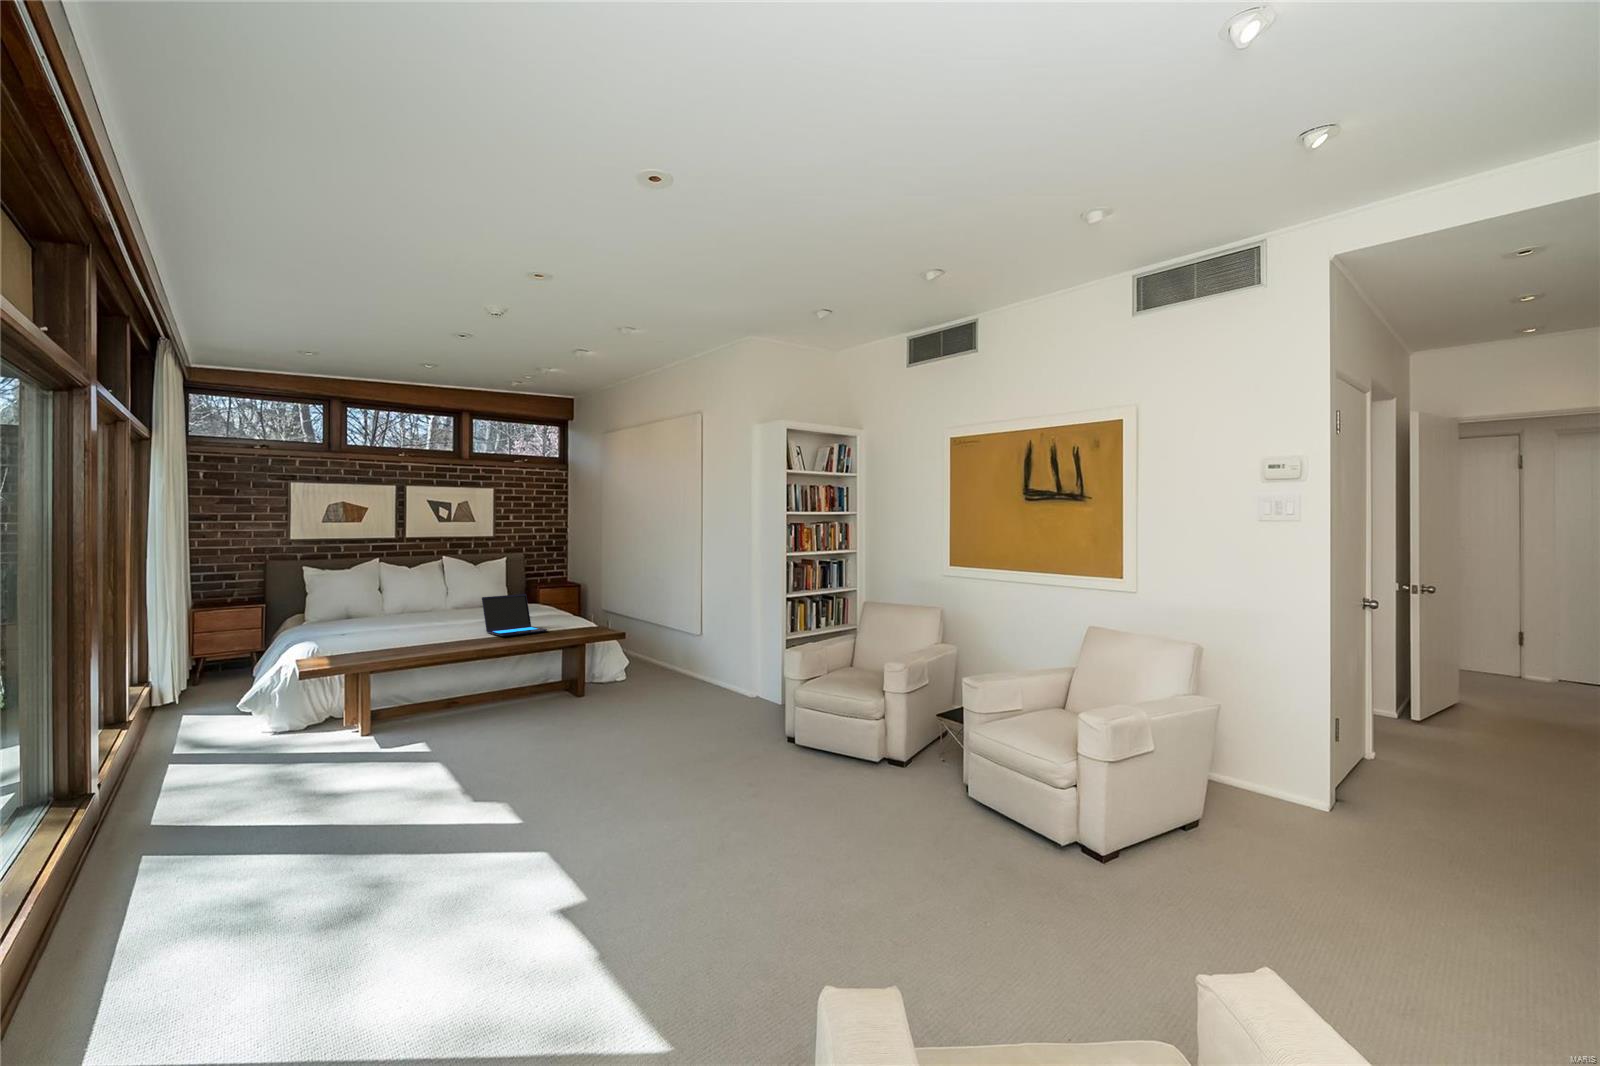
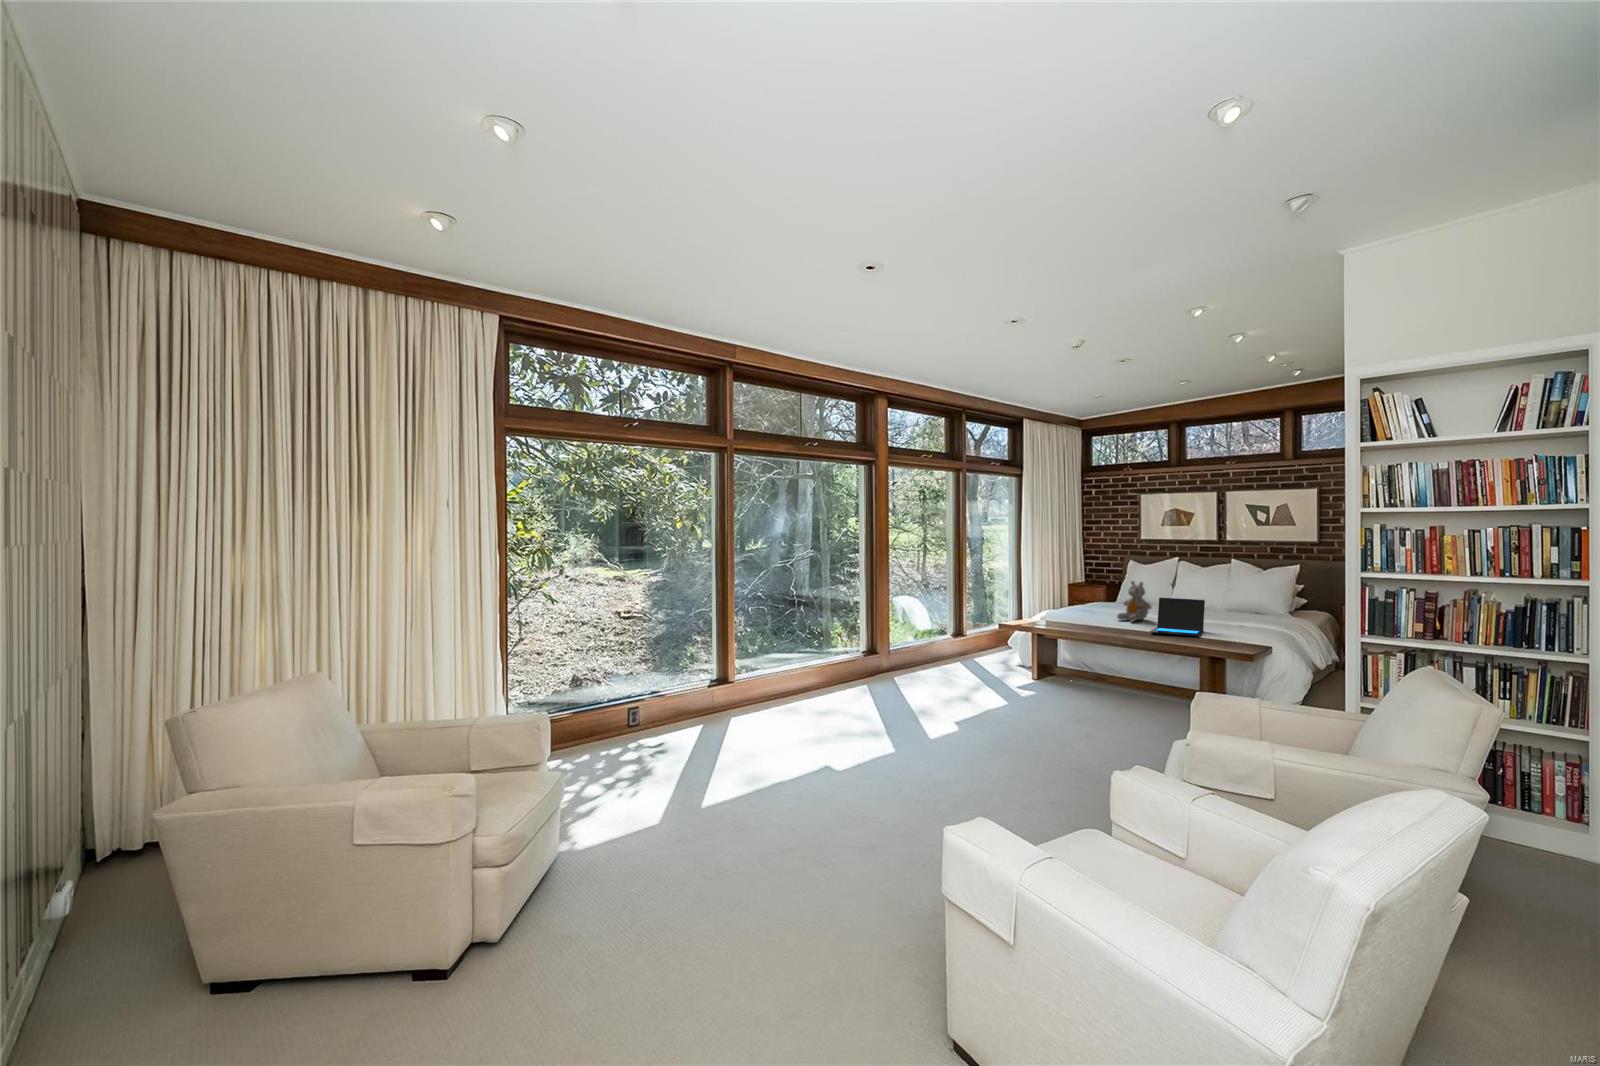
stuffed bear: none [413,583,456,633] -> present [1117,581,1151,621]

